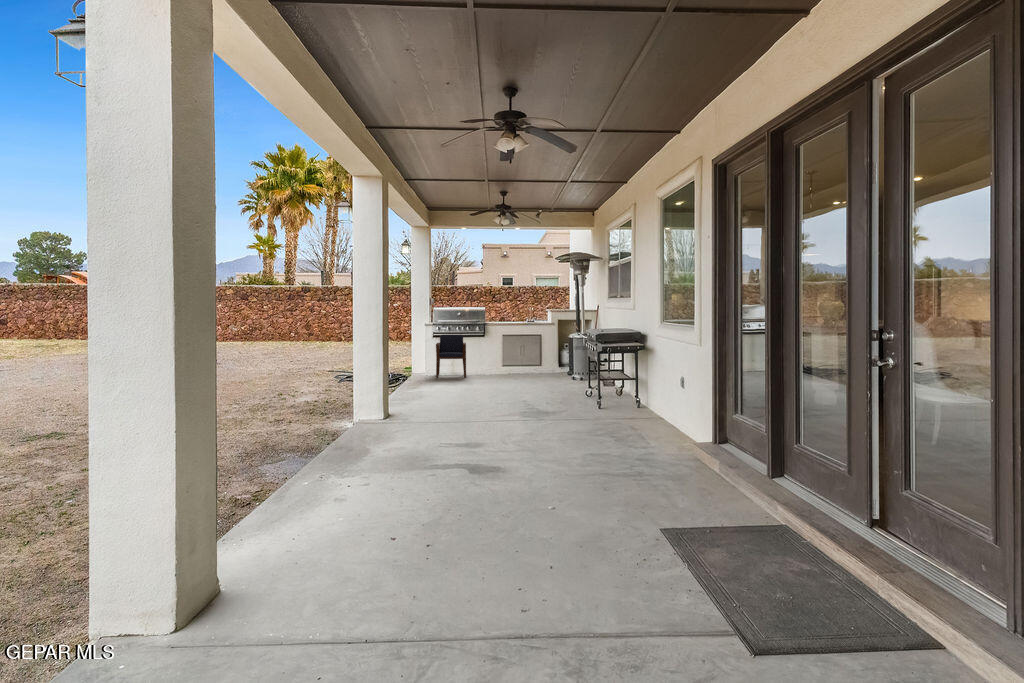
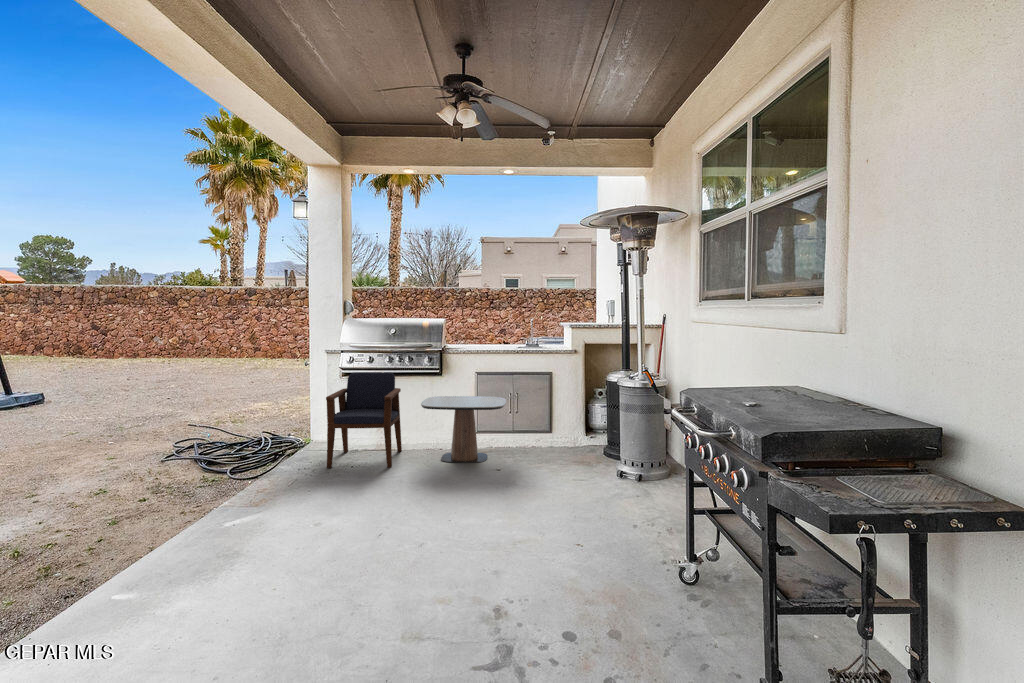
side table: none [478,347,519,376] -> present [421,396,506,462]

